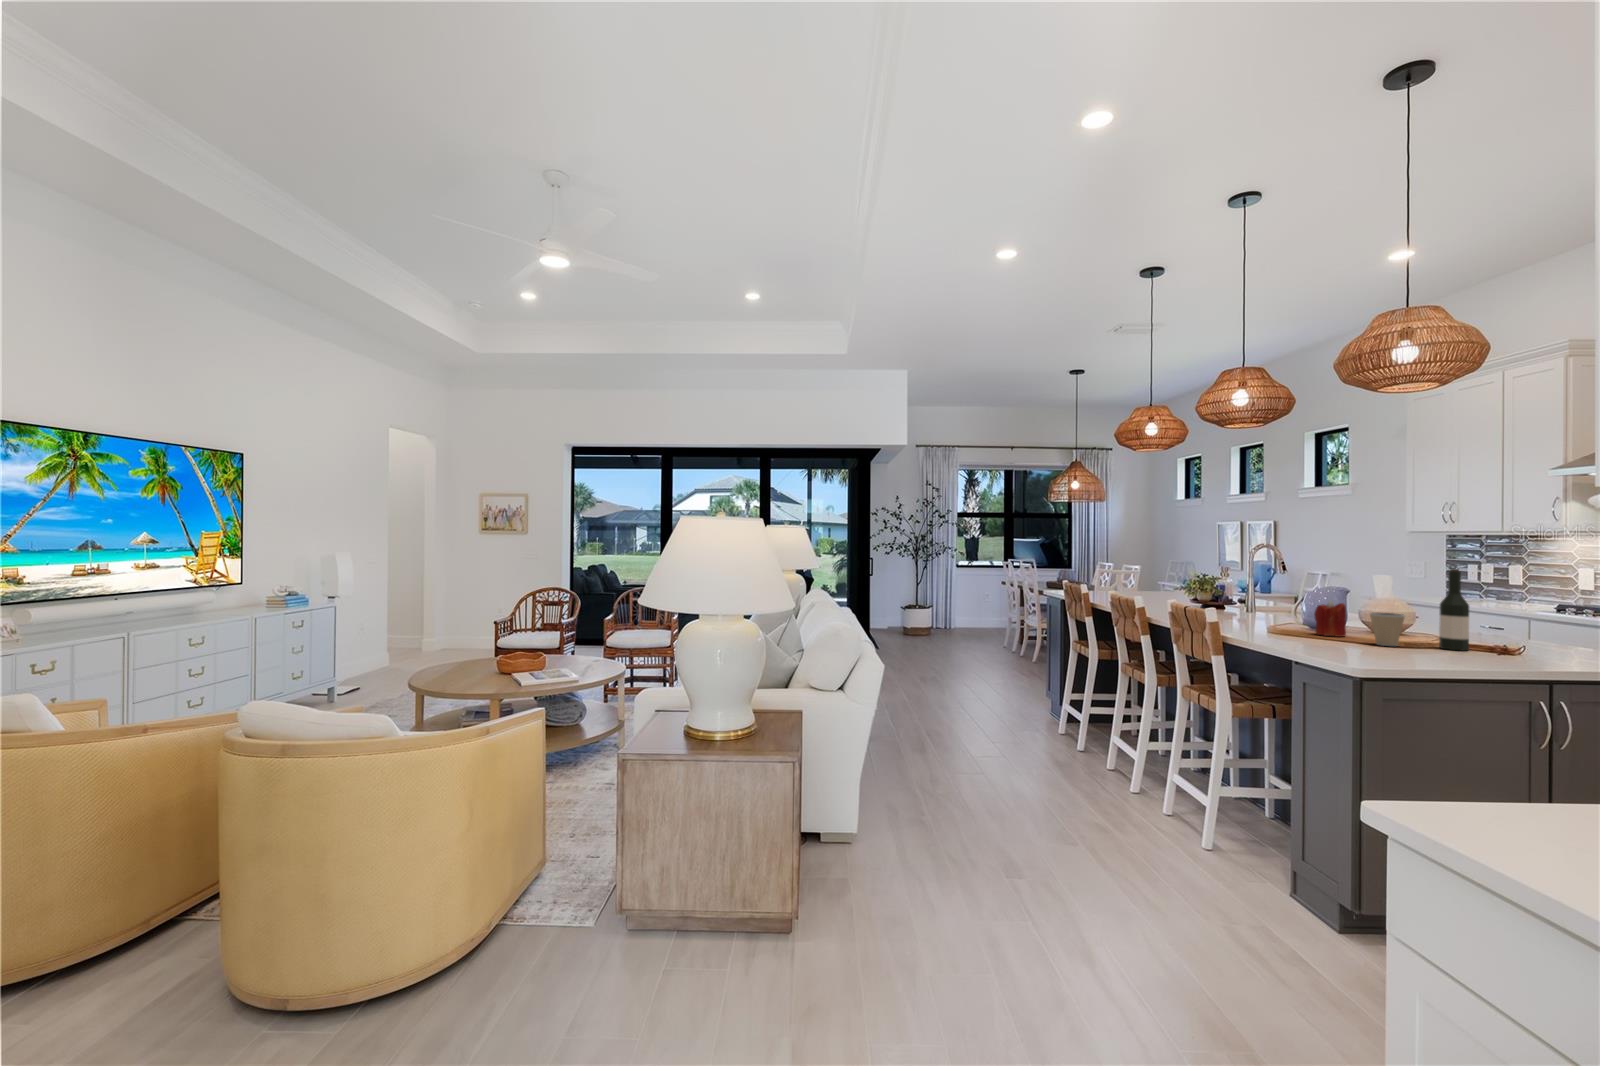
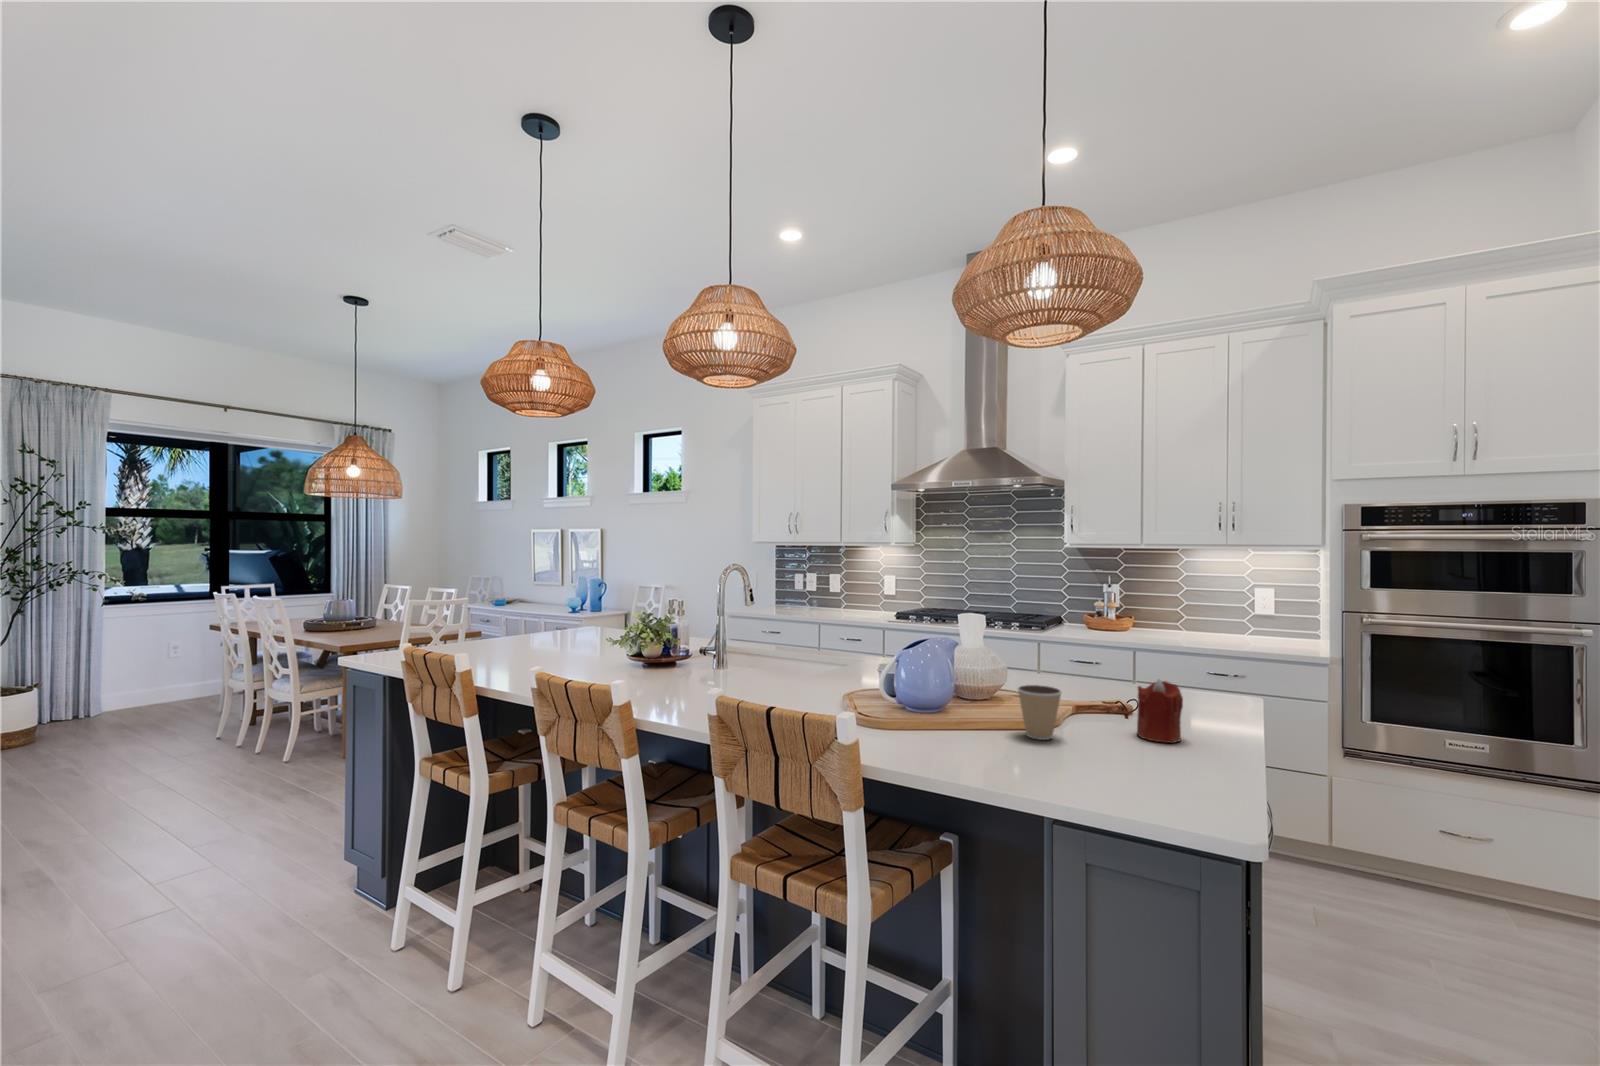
wine bottle: present [1439,569,1469,651] -> none [1068,614,1099,728]
candle: present [1314,601,1346,637] -> present [1137,679,1183,743]

